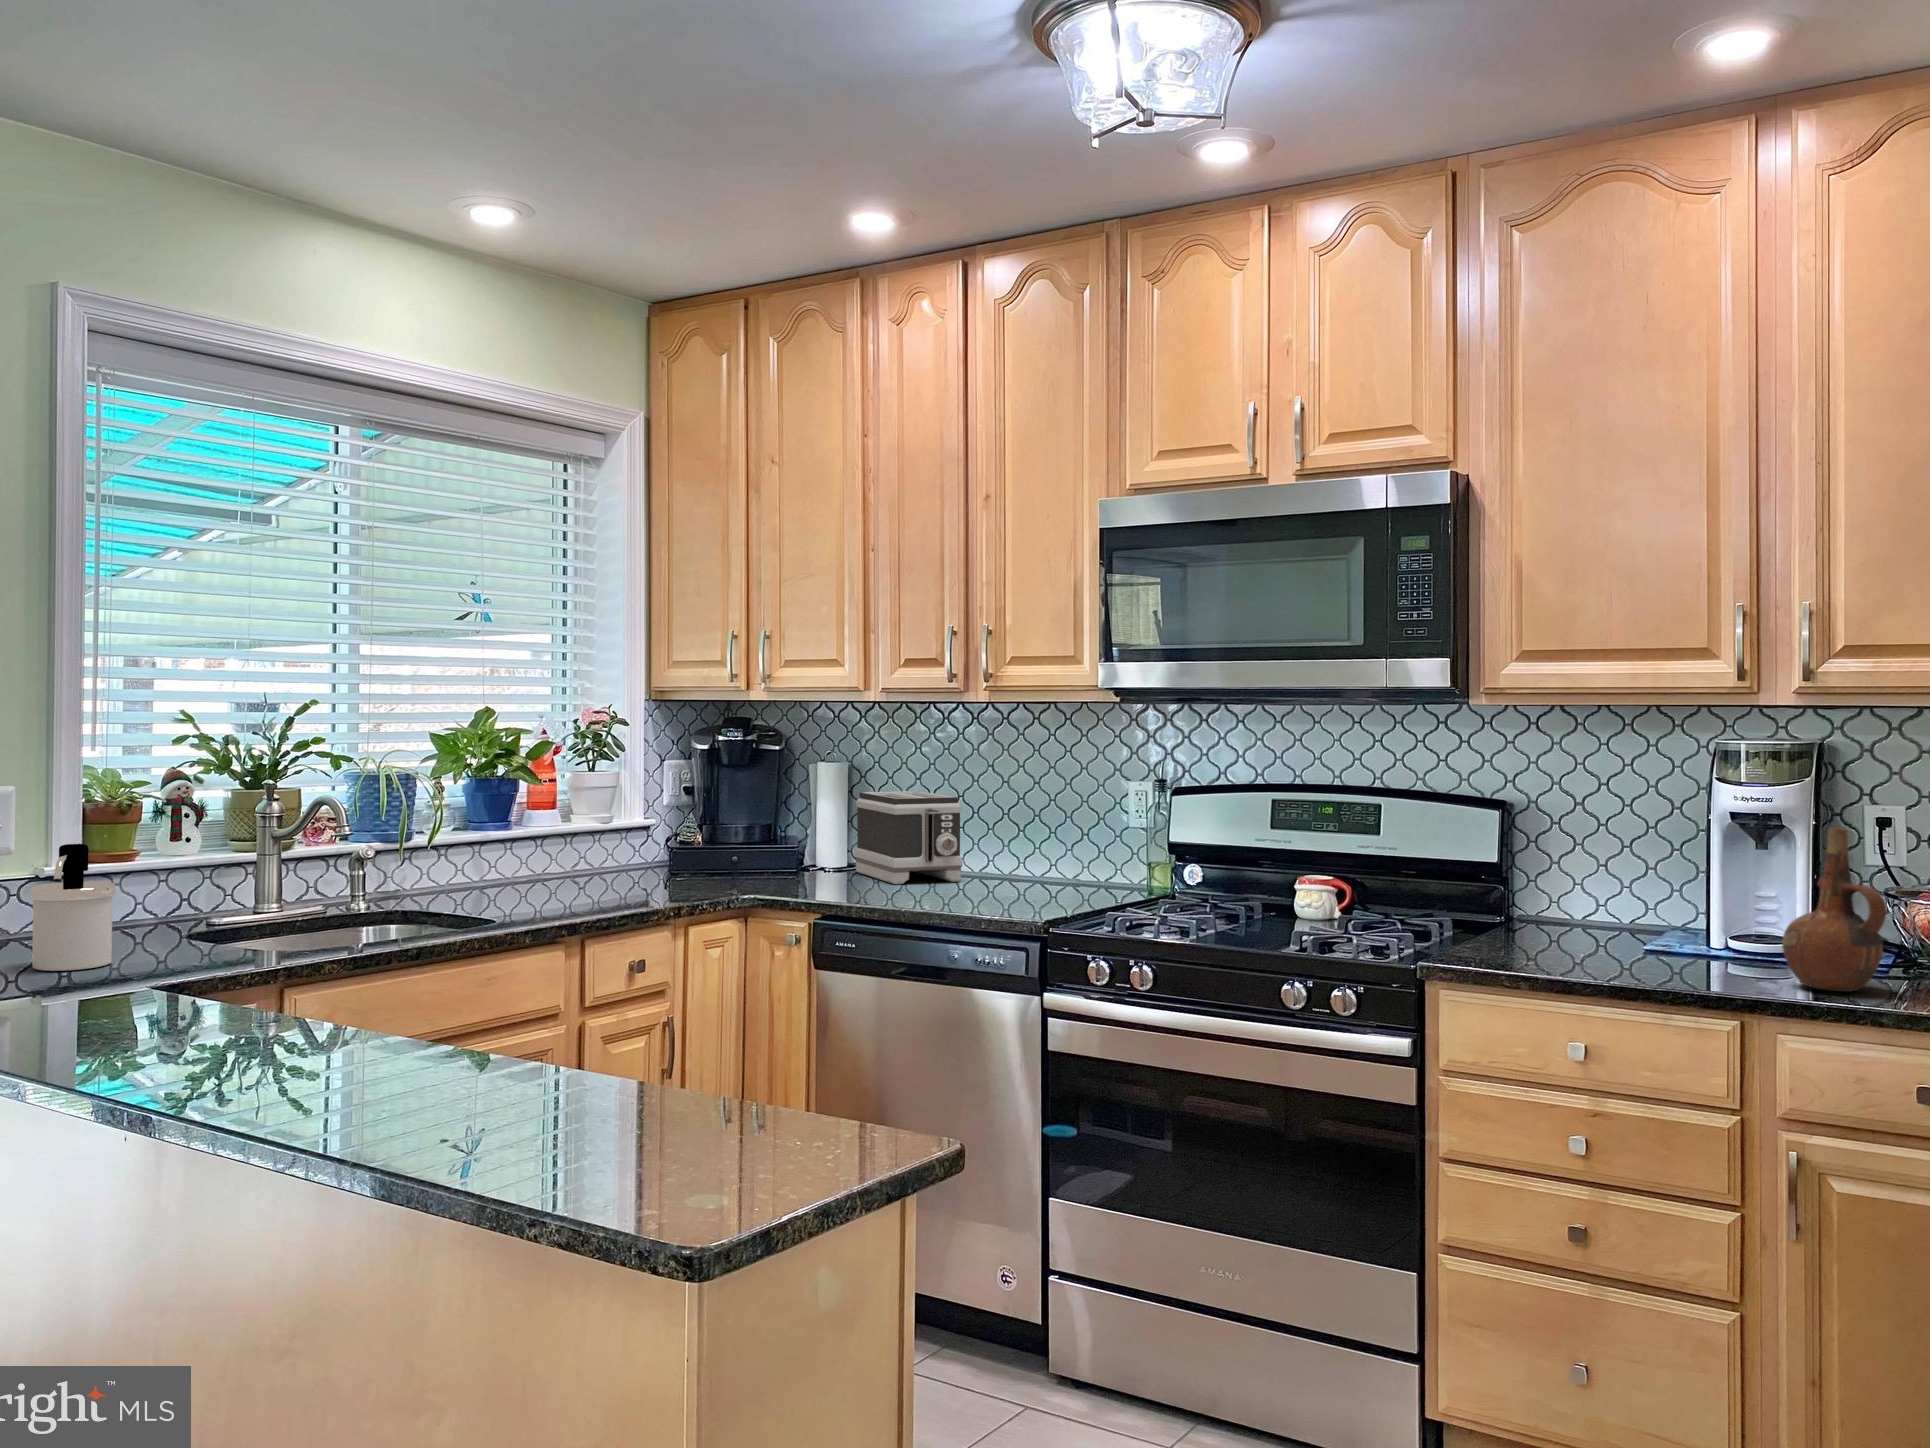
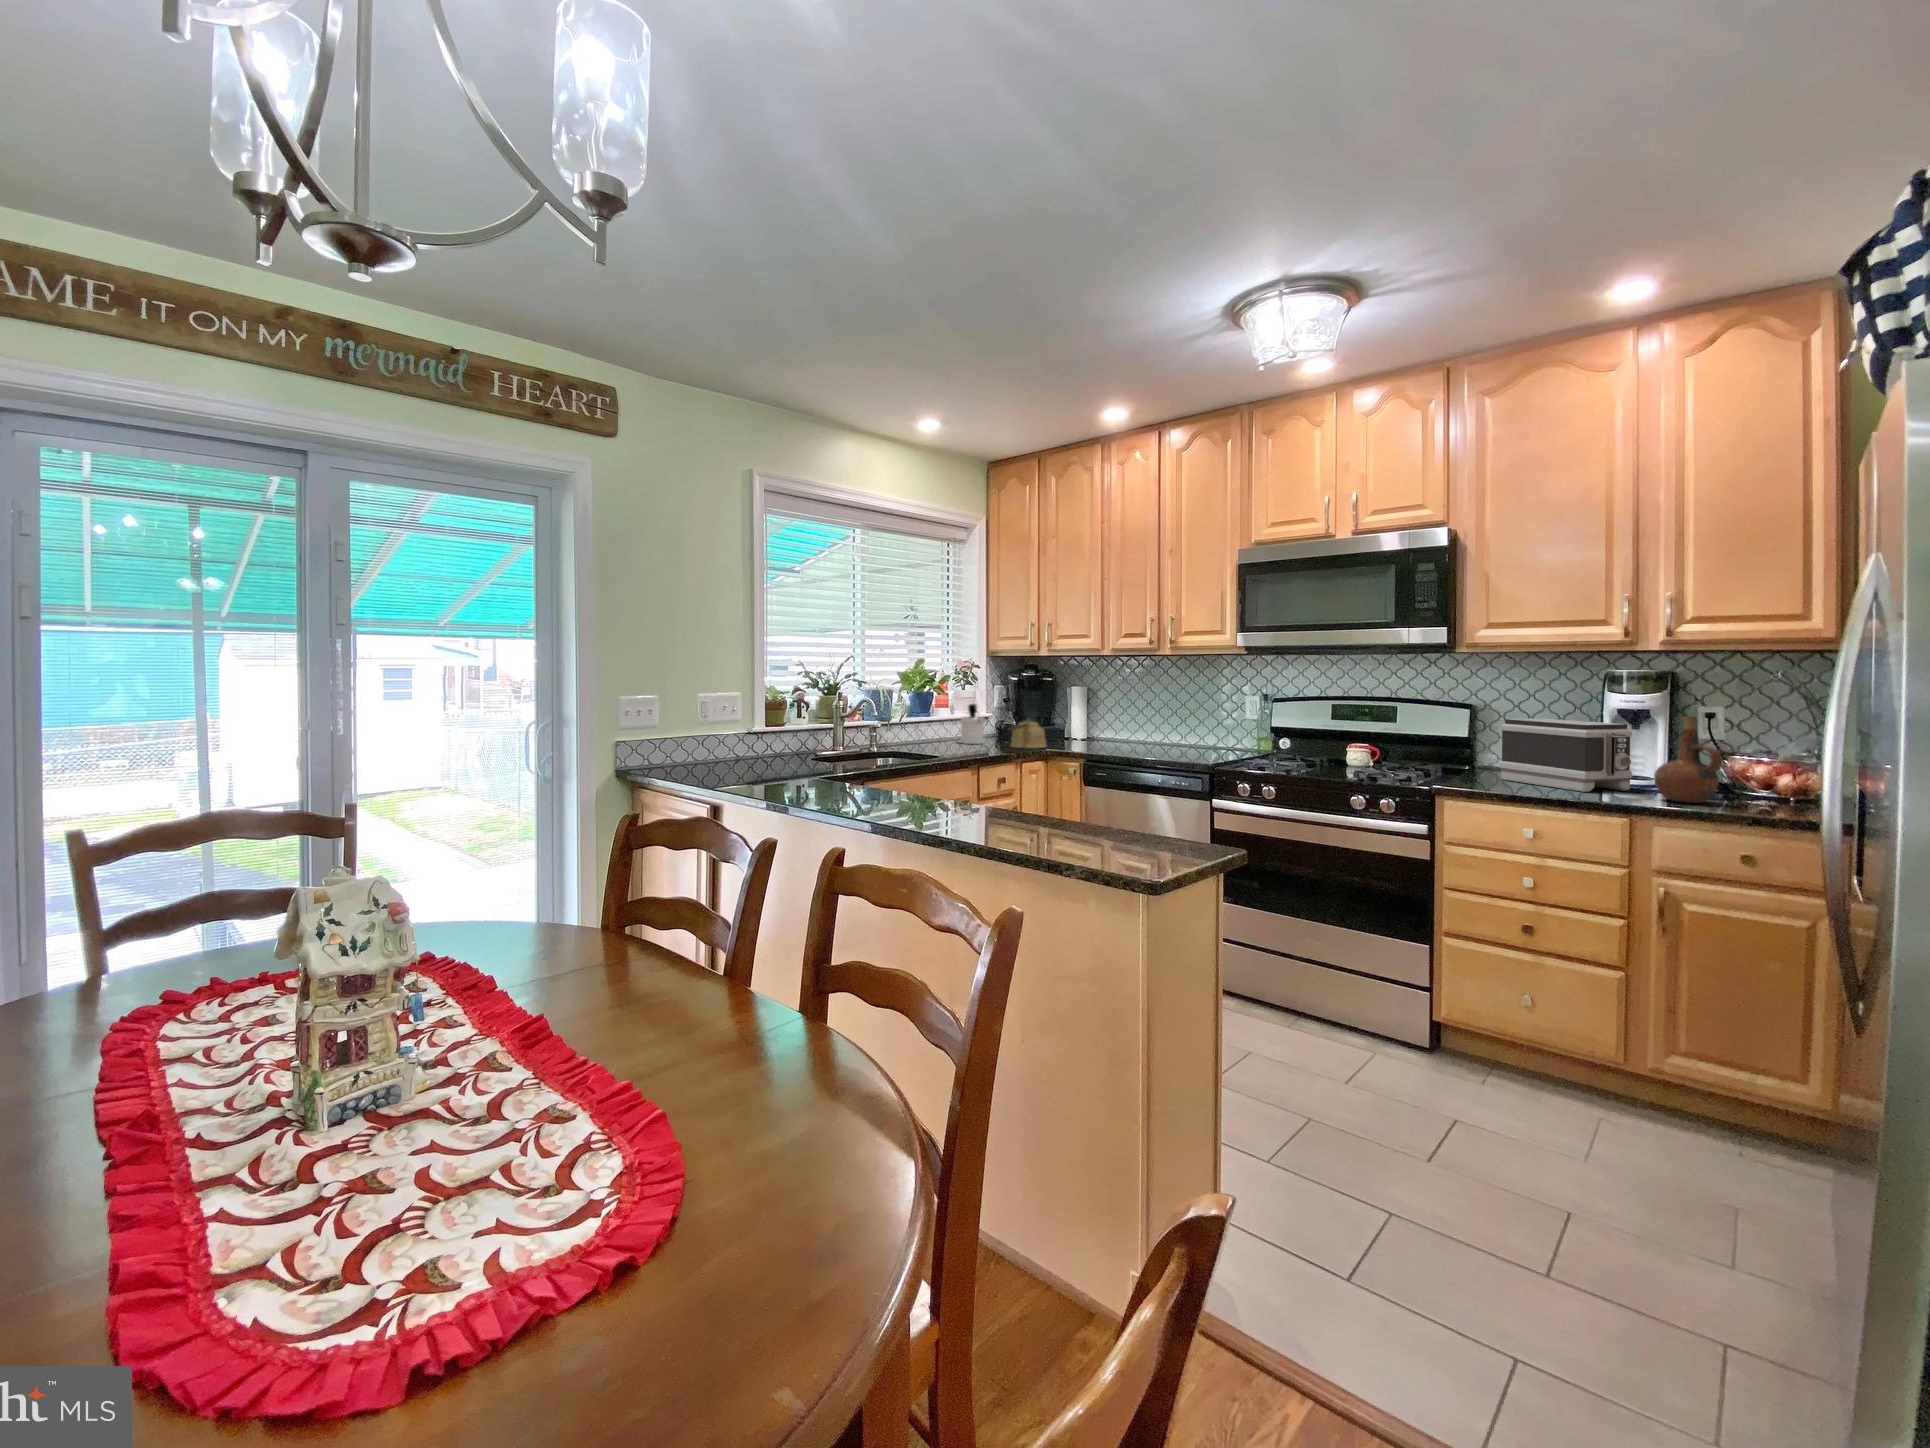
toaster: present [855,791,963,884] -> present [1499,719,1633,792]
kettle: none [665,829,749,892] -> present [1008,718,1046,748]
soap dispenser: present [30,844,115,971] -> present [961,704,984,744]

